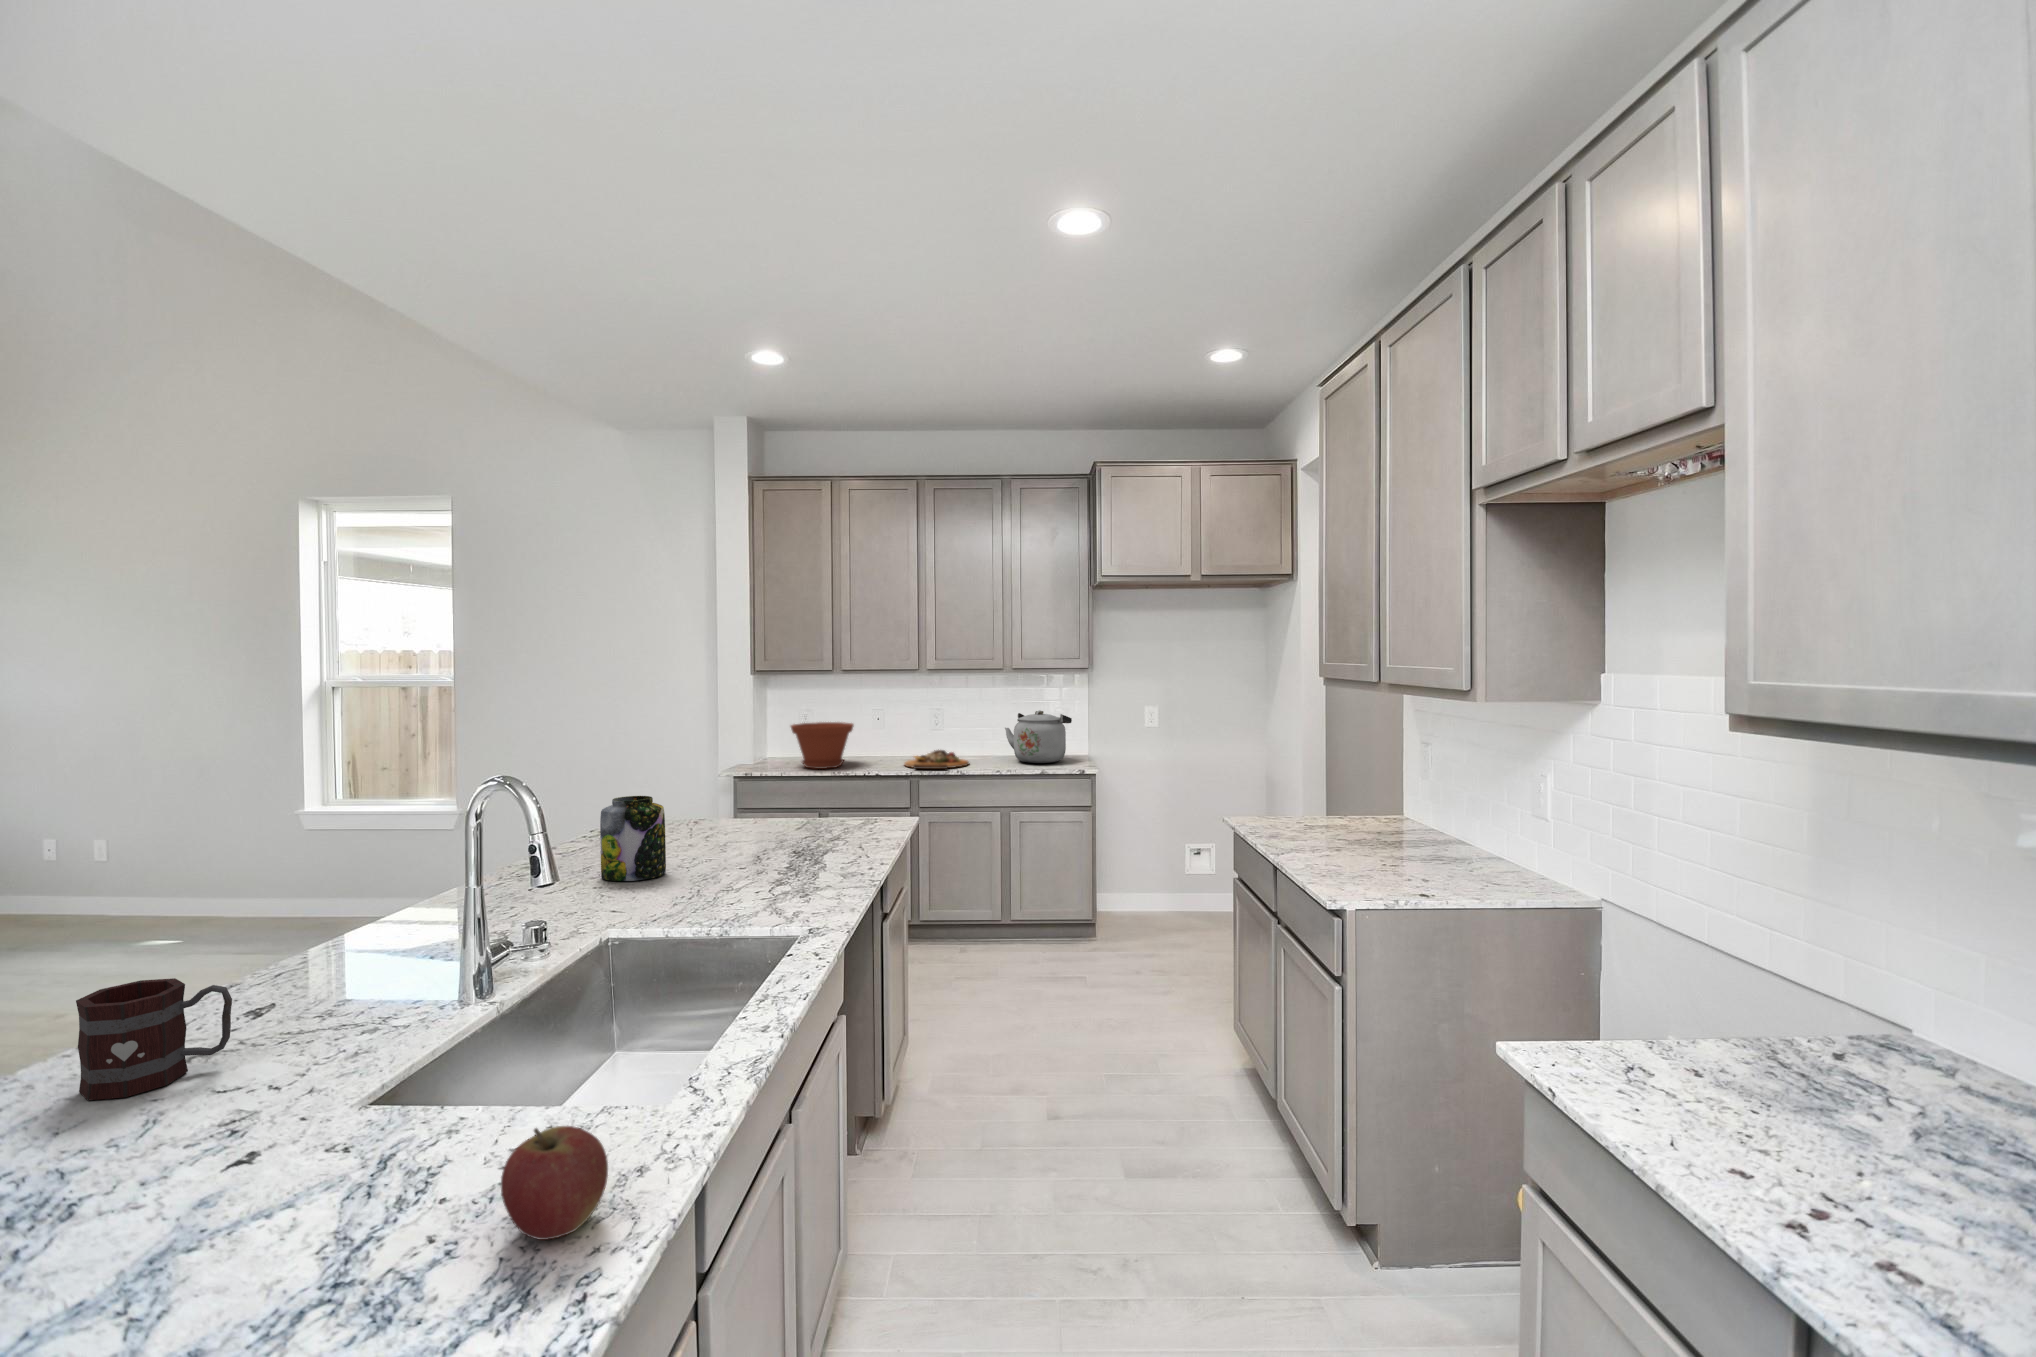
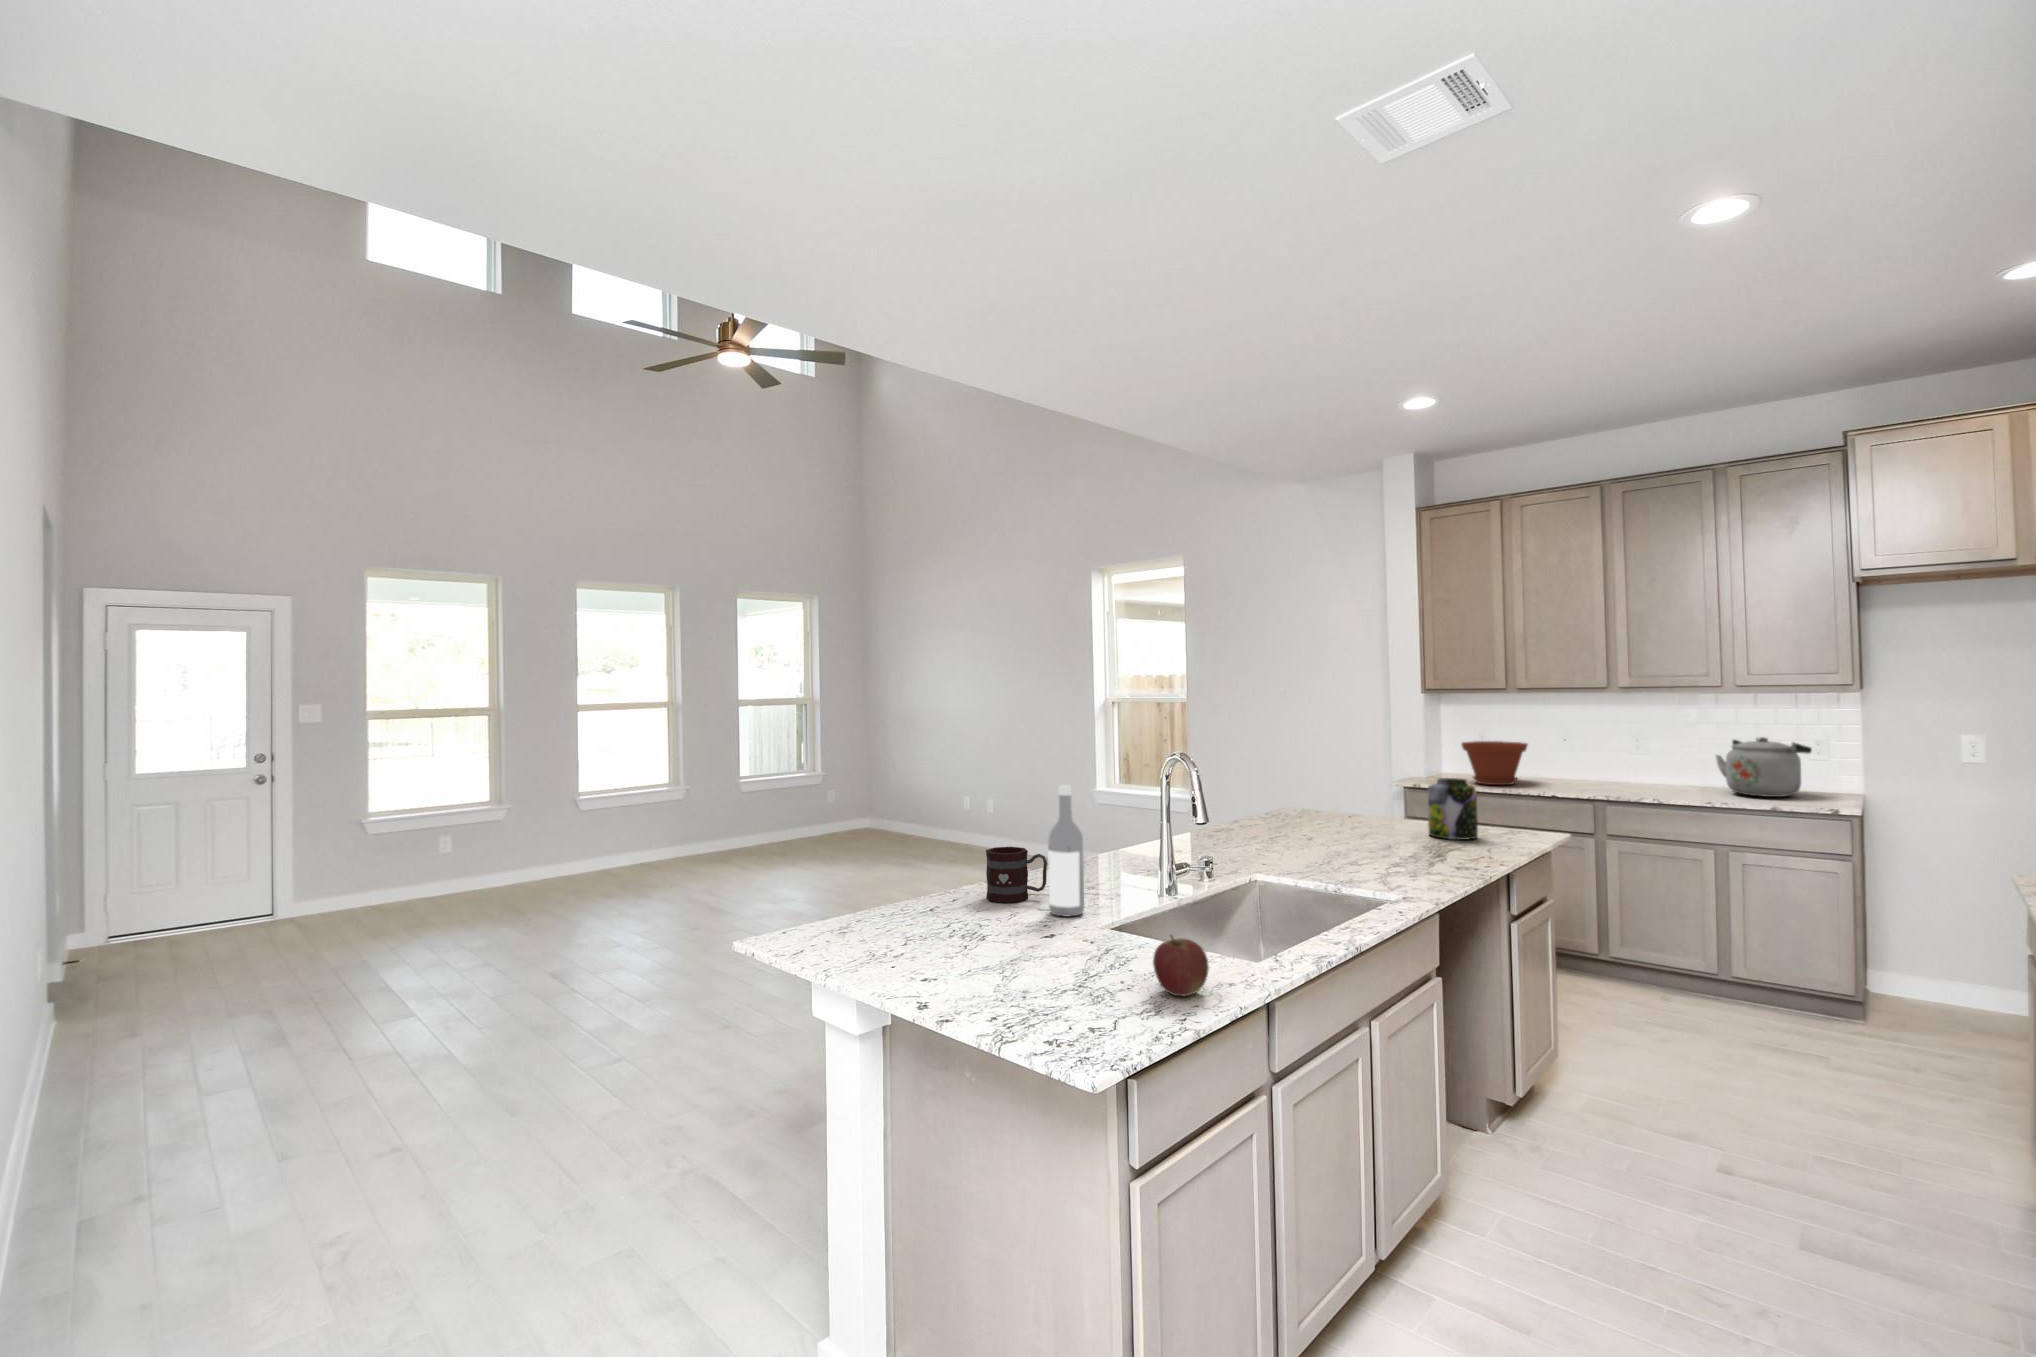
cutting board: present [904,750,969,769] -> none [1585,774,1666,794]
jar: present [600,796,666,881] -> present [1428,778,1478,840]
wine bottle: none [238,859,320,1101] -> present [1048,785,1084,916]

